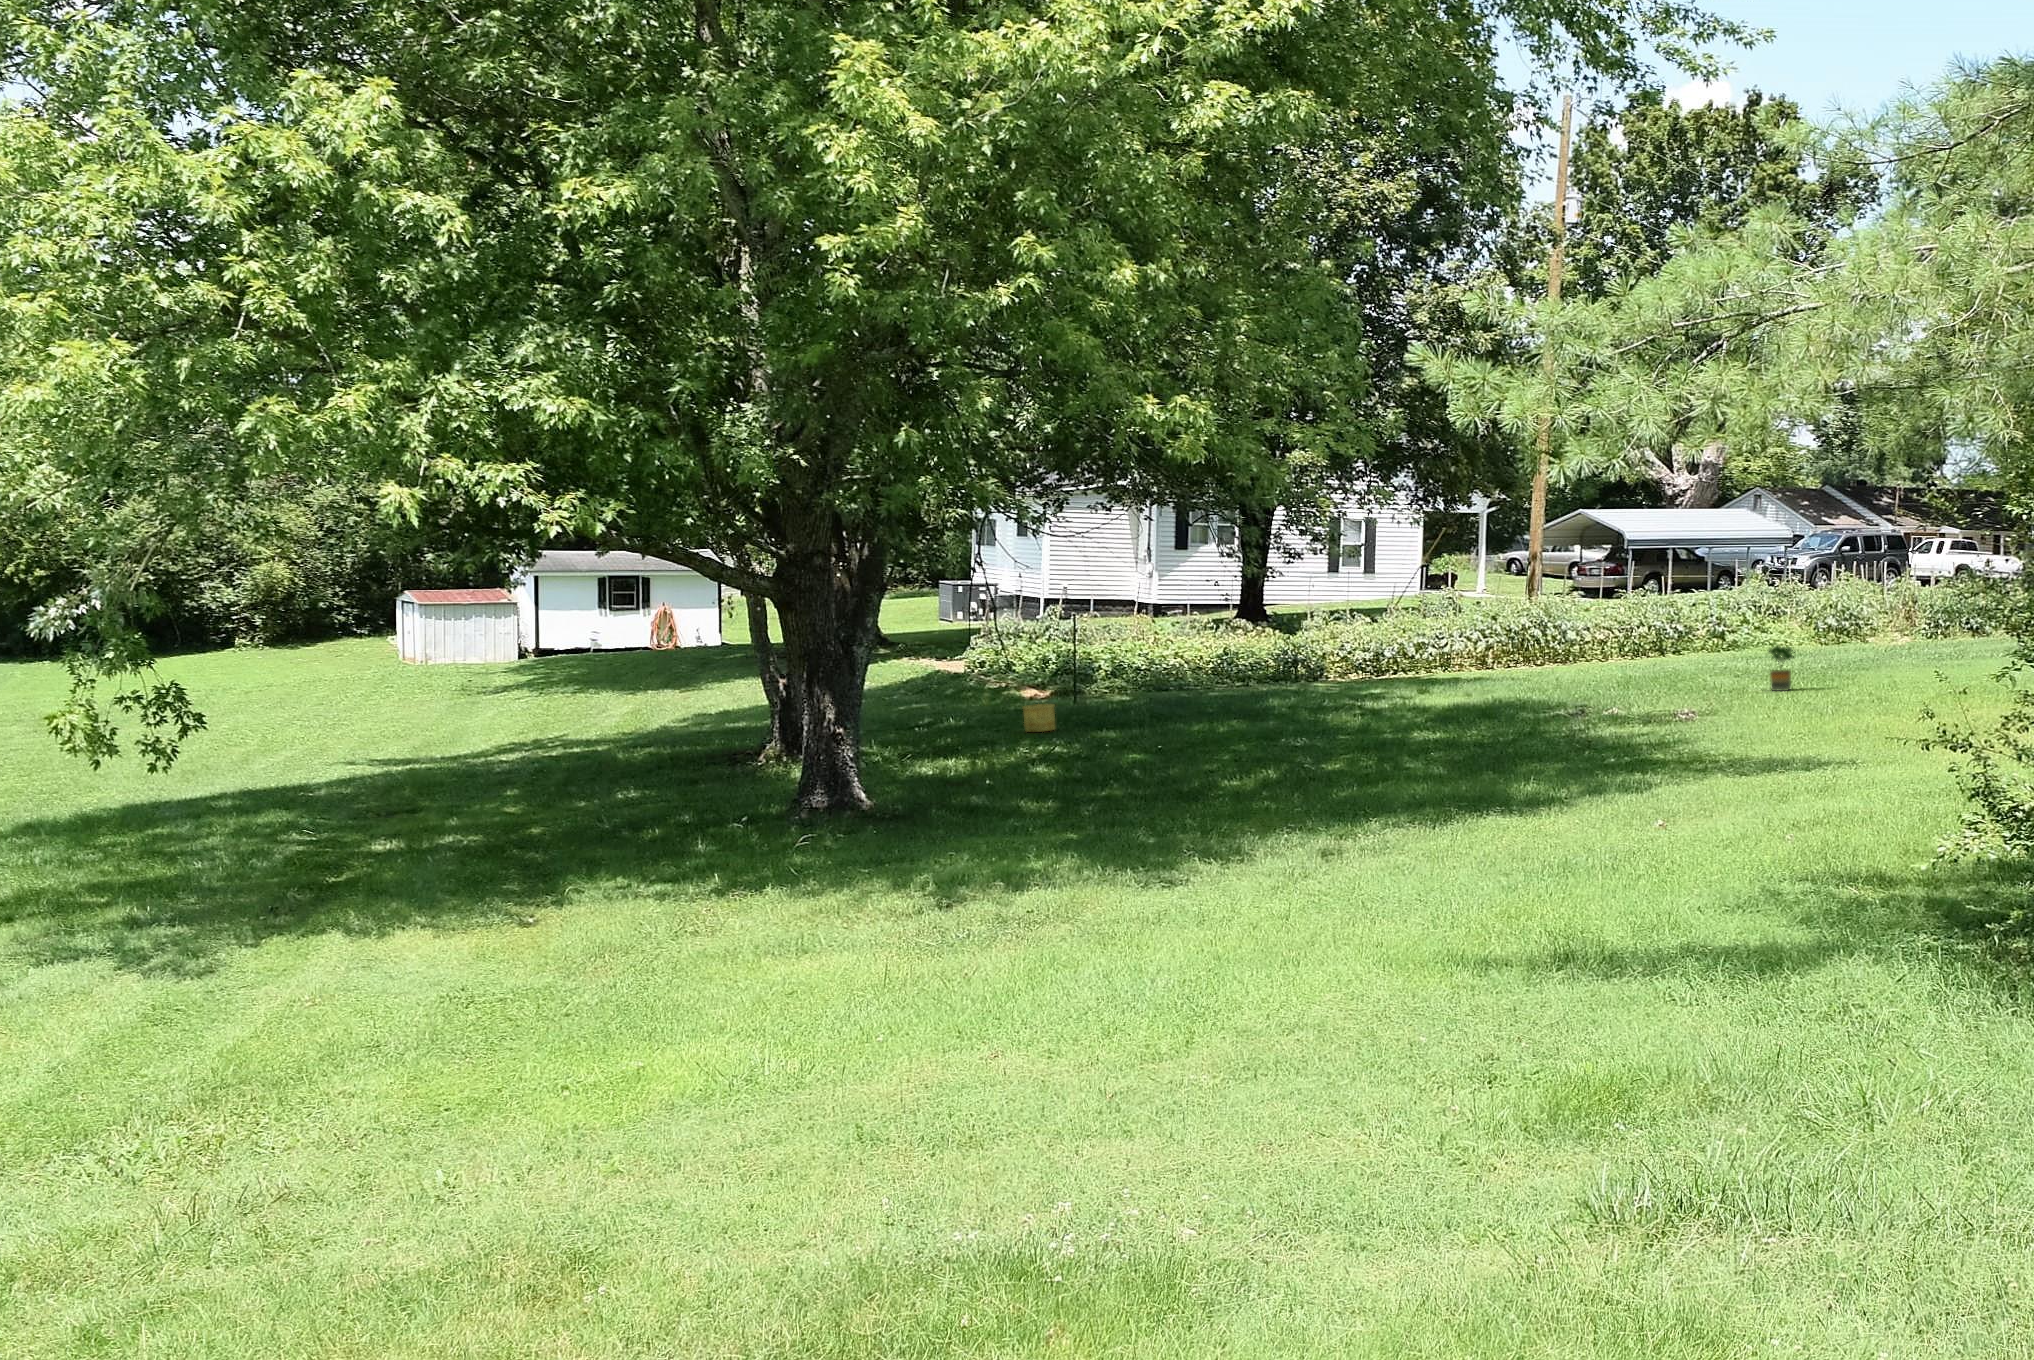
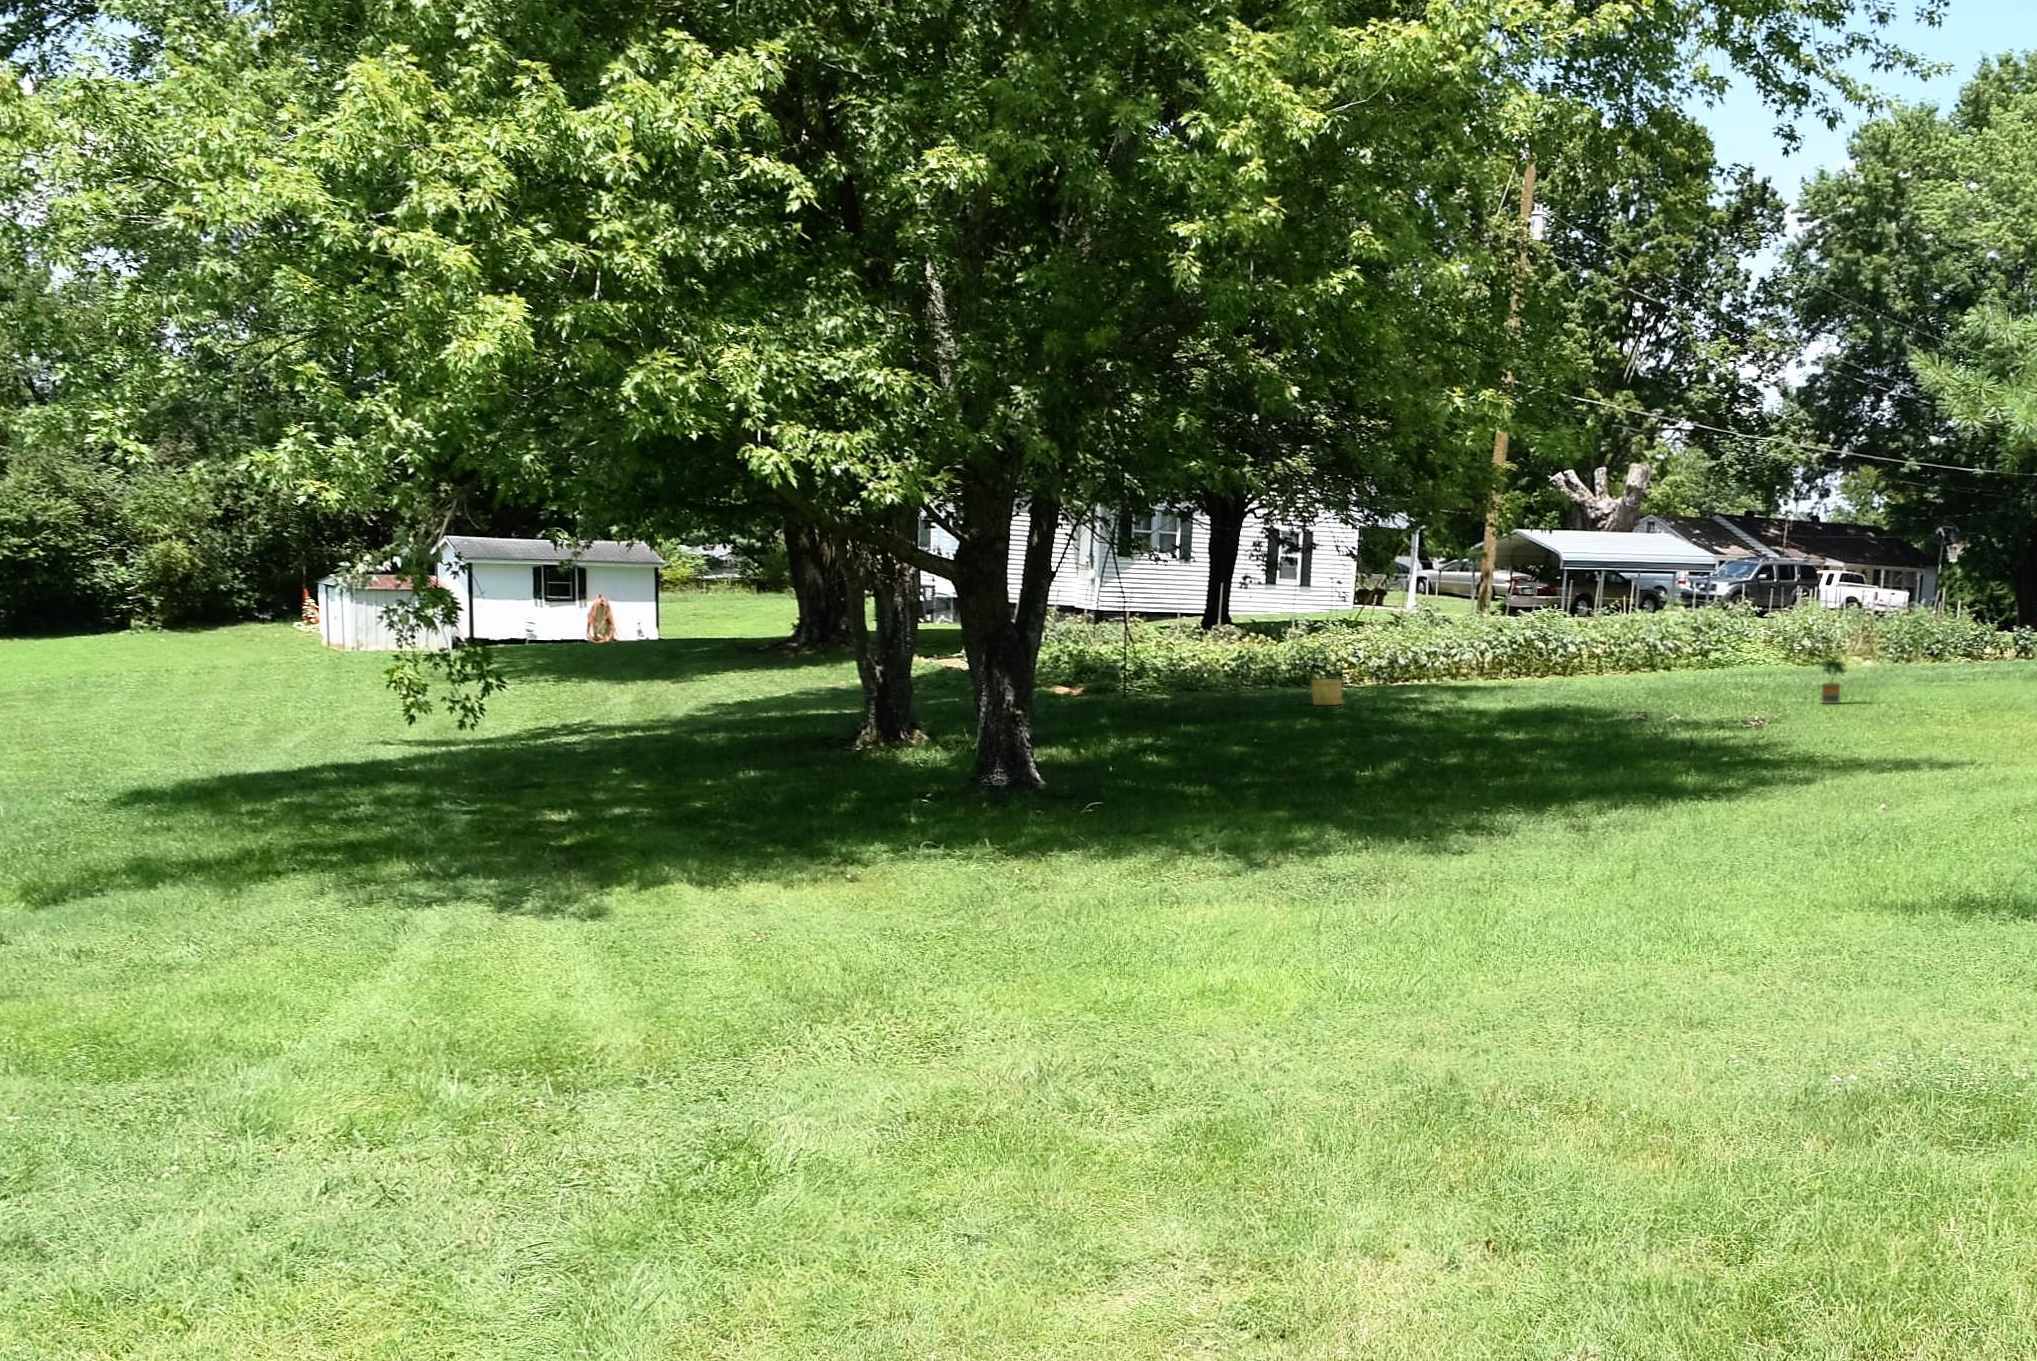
wooden bucket: present [1023,704,1055,732] -> present [1312,679,1342,705]

